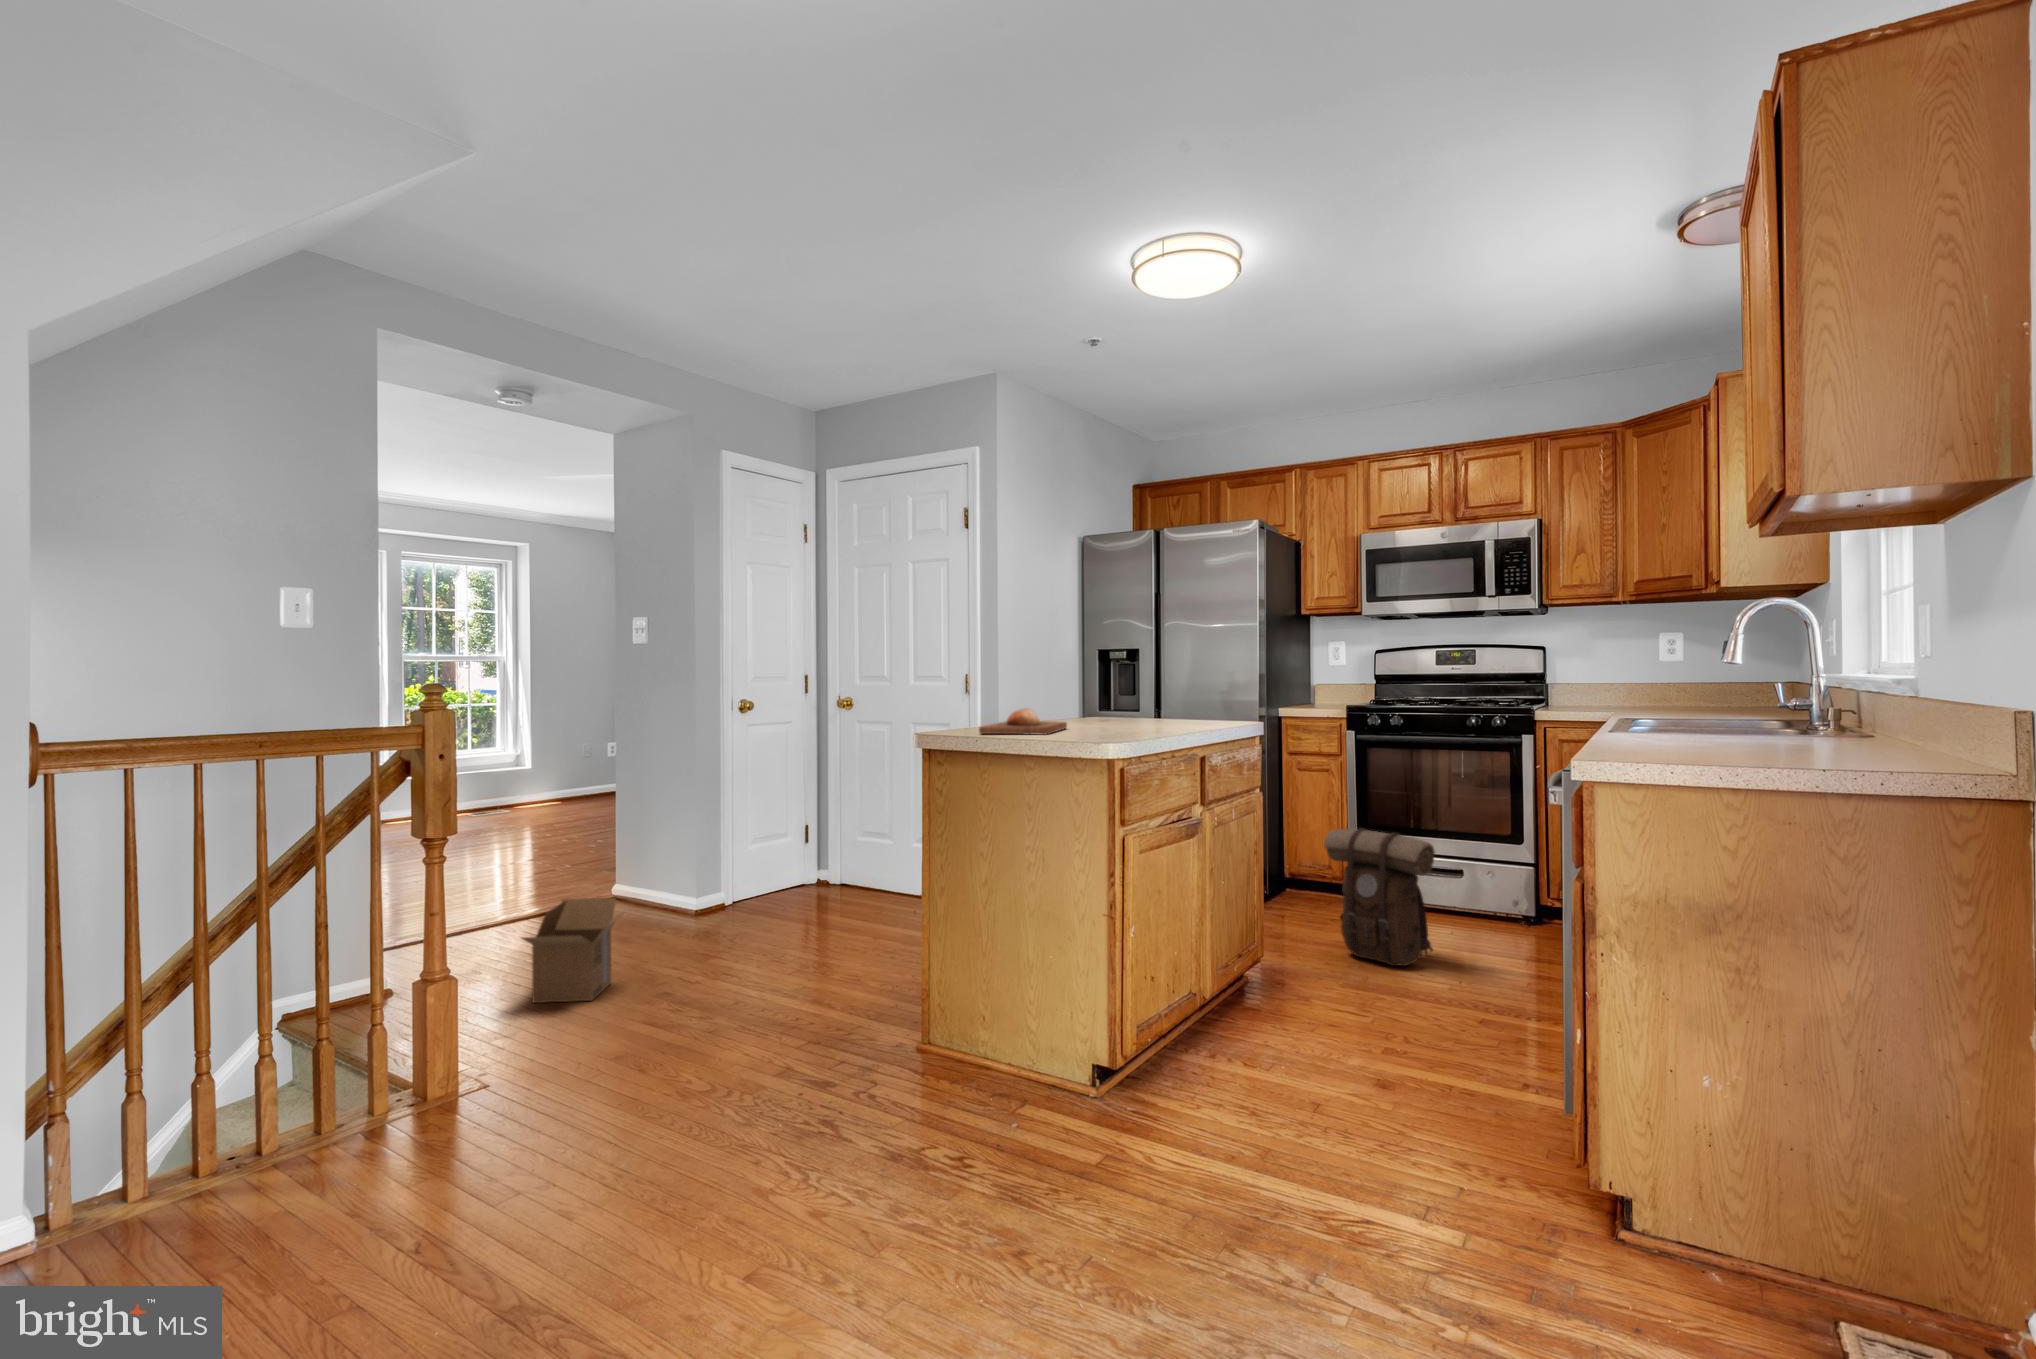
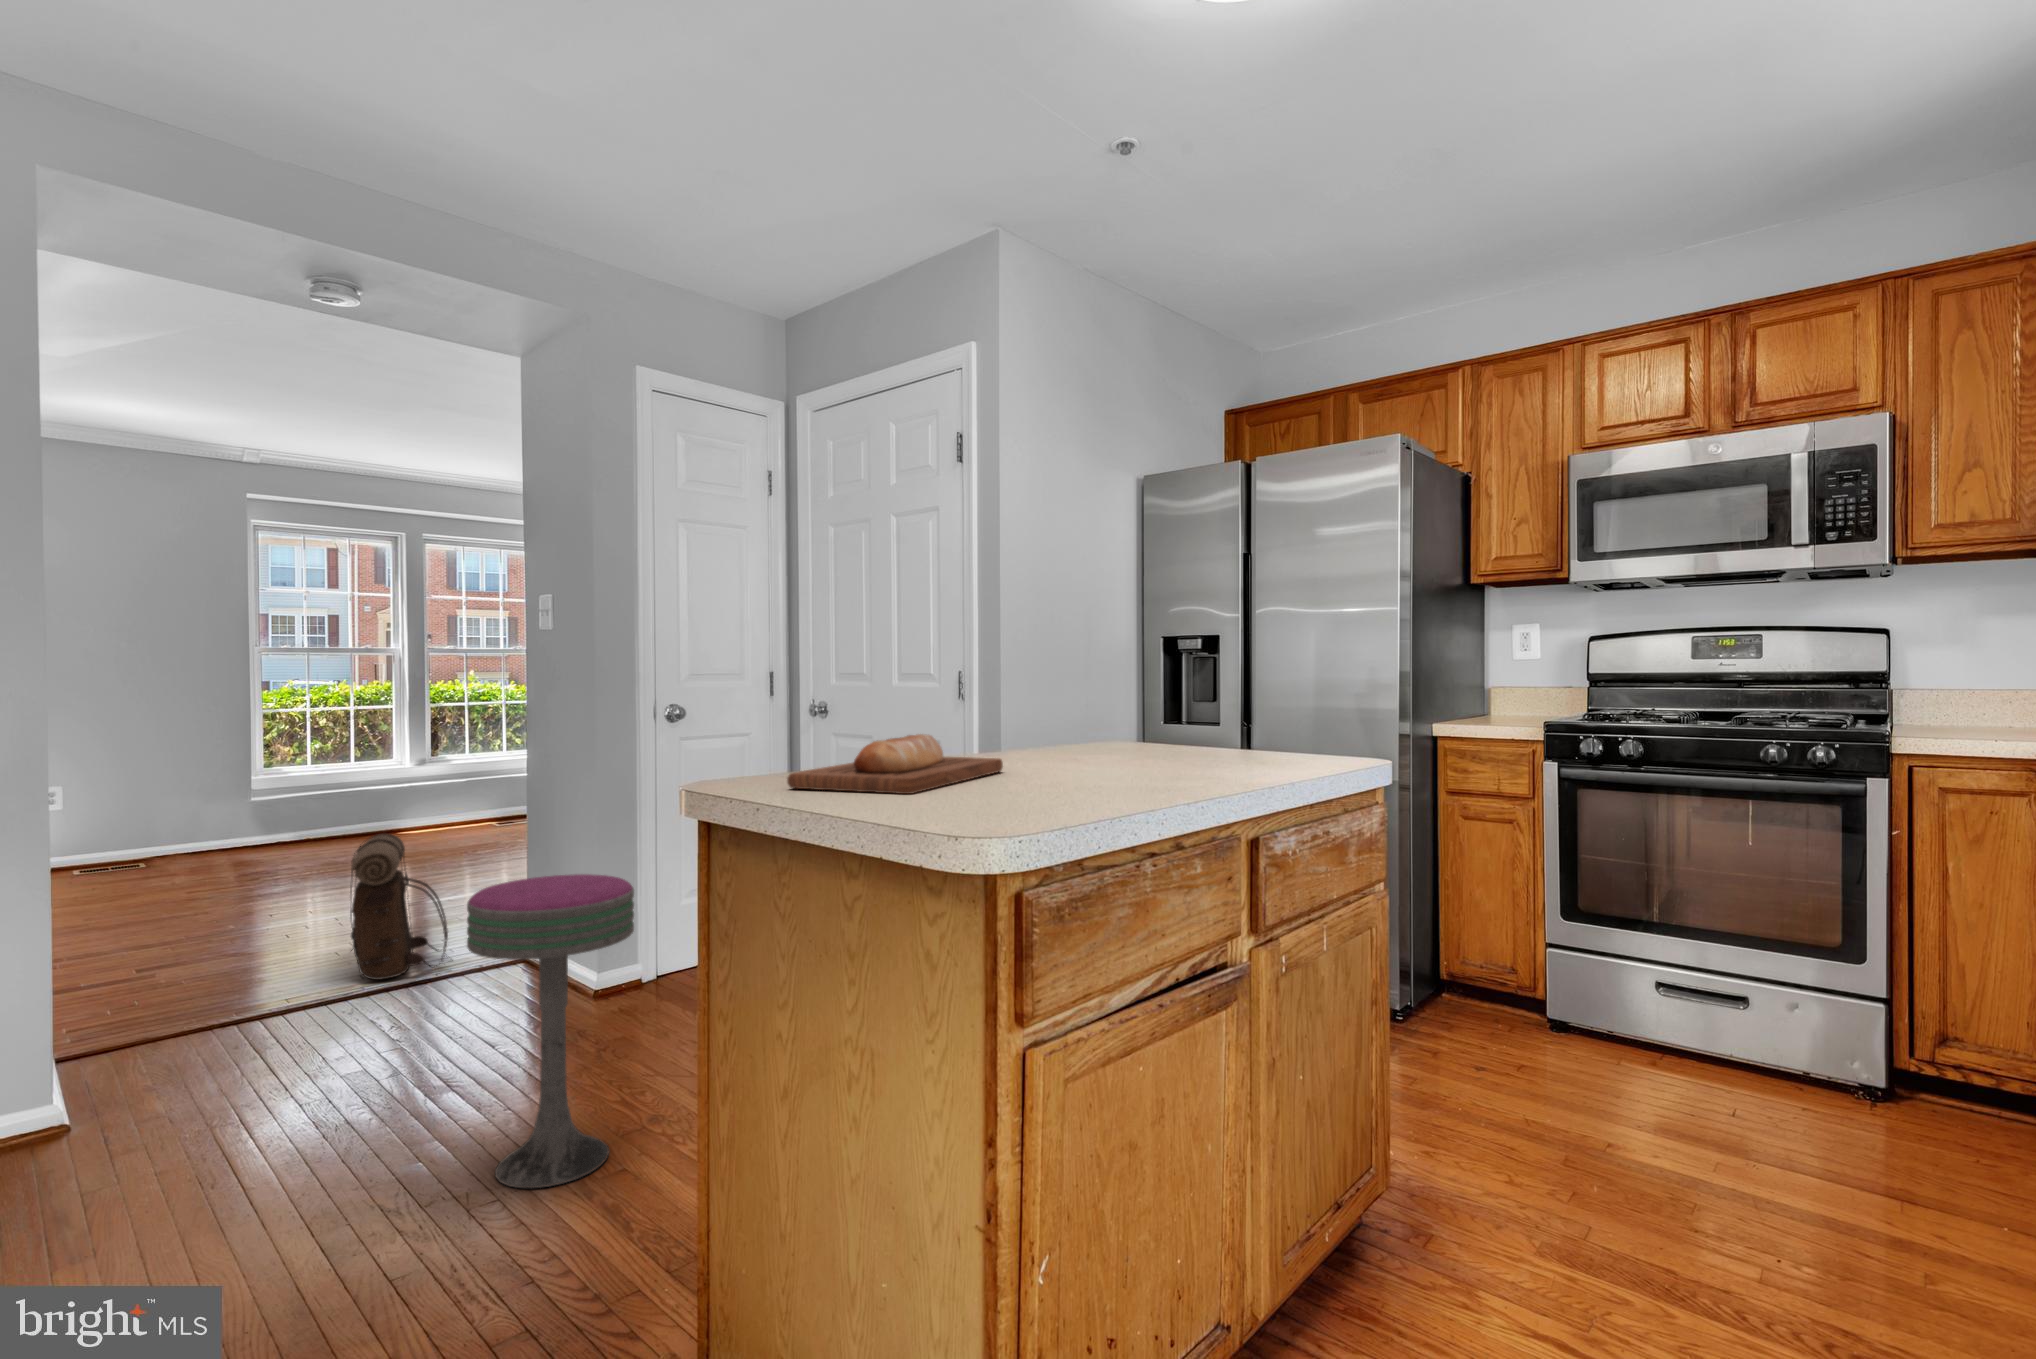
bar stool: none [715,806,812,993] -> present [467,874,634,1188]
backpack: present [1324,828,1435,966] -> present [350,833,448,980]
cardboard box: present [522,898,623,1003] -> none [133,1007,368,1187]

